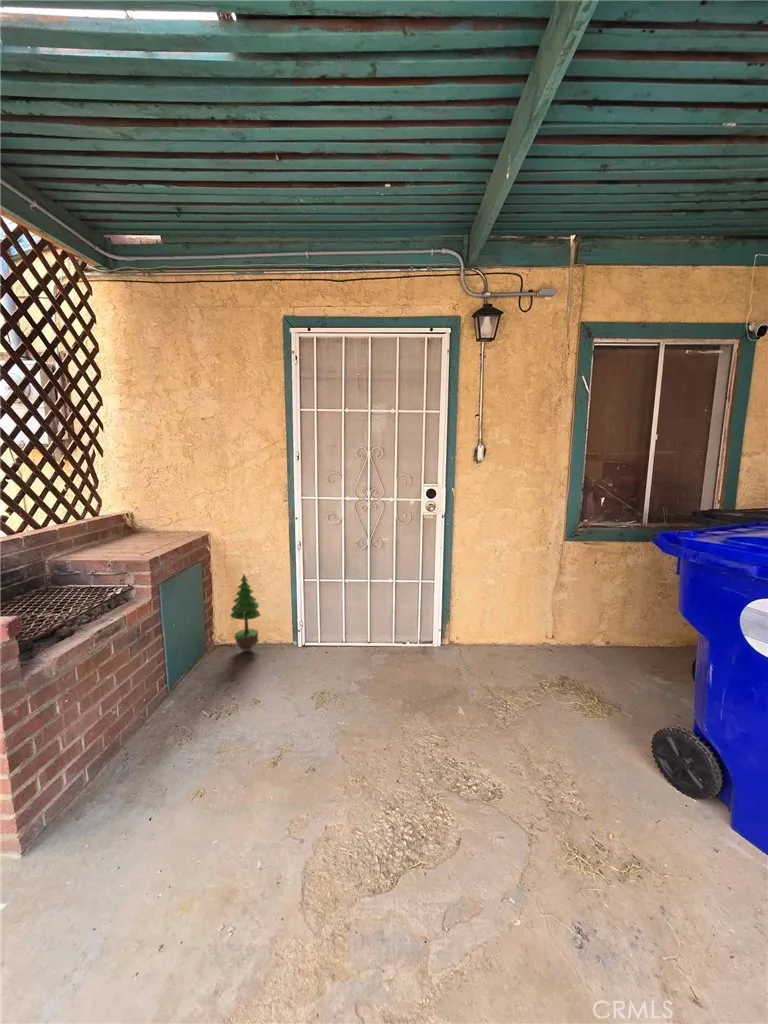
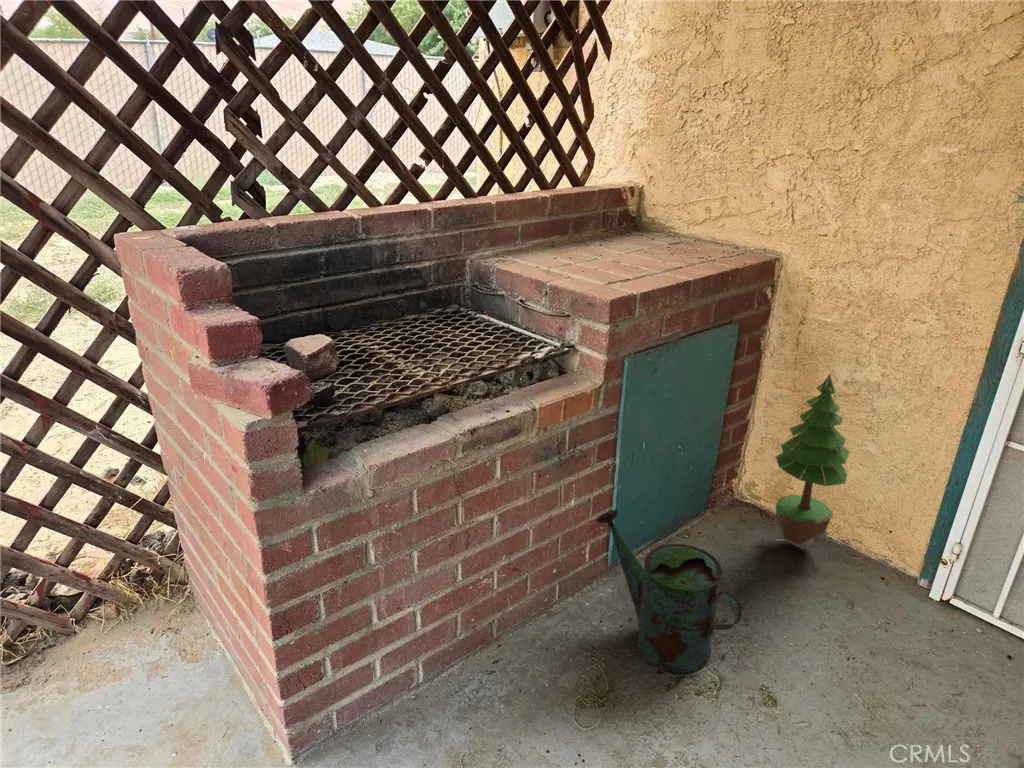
watering can: none [161,656,241,716] -> present [596,509,742,673]

